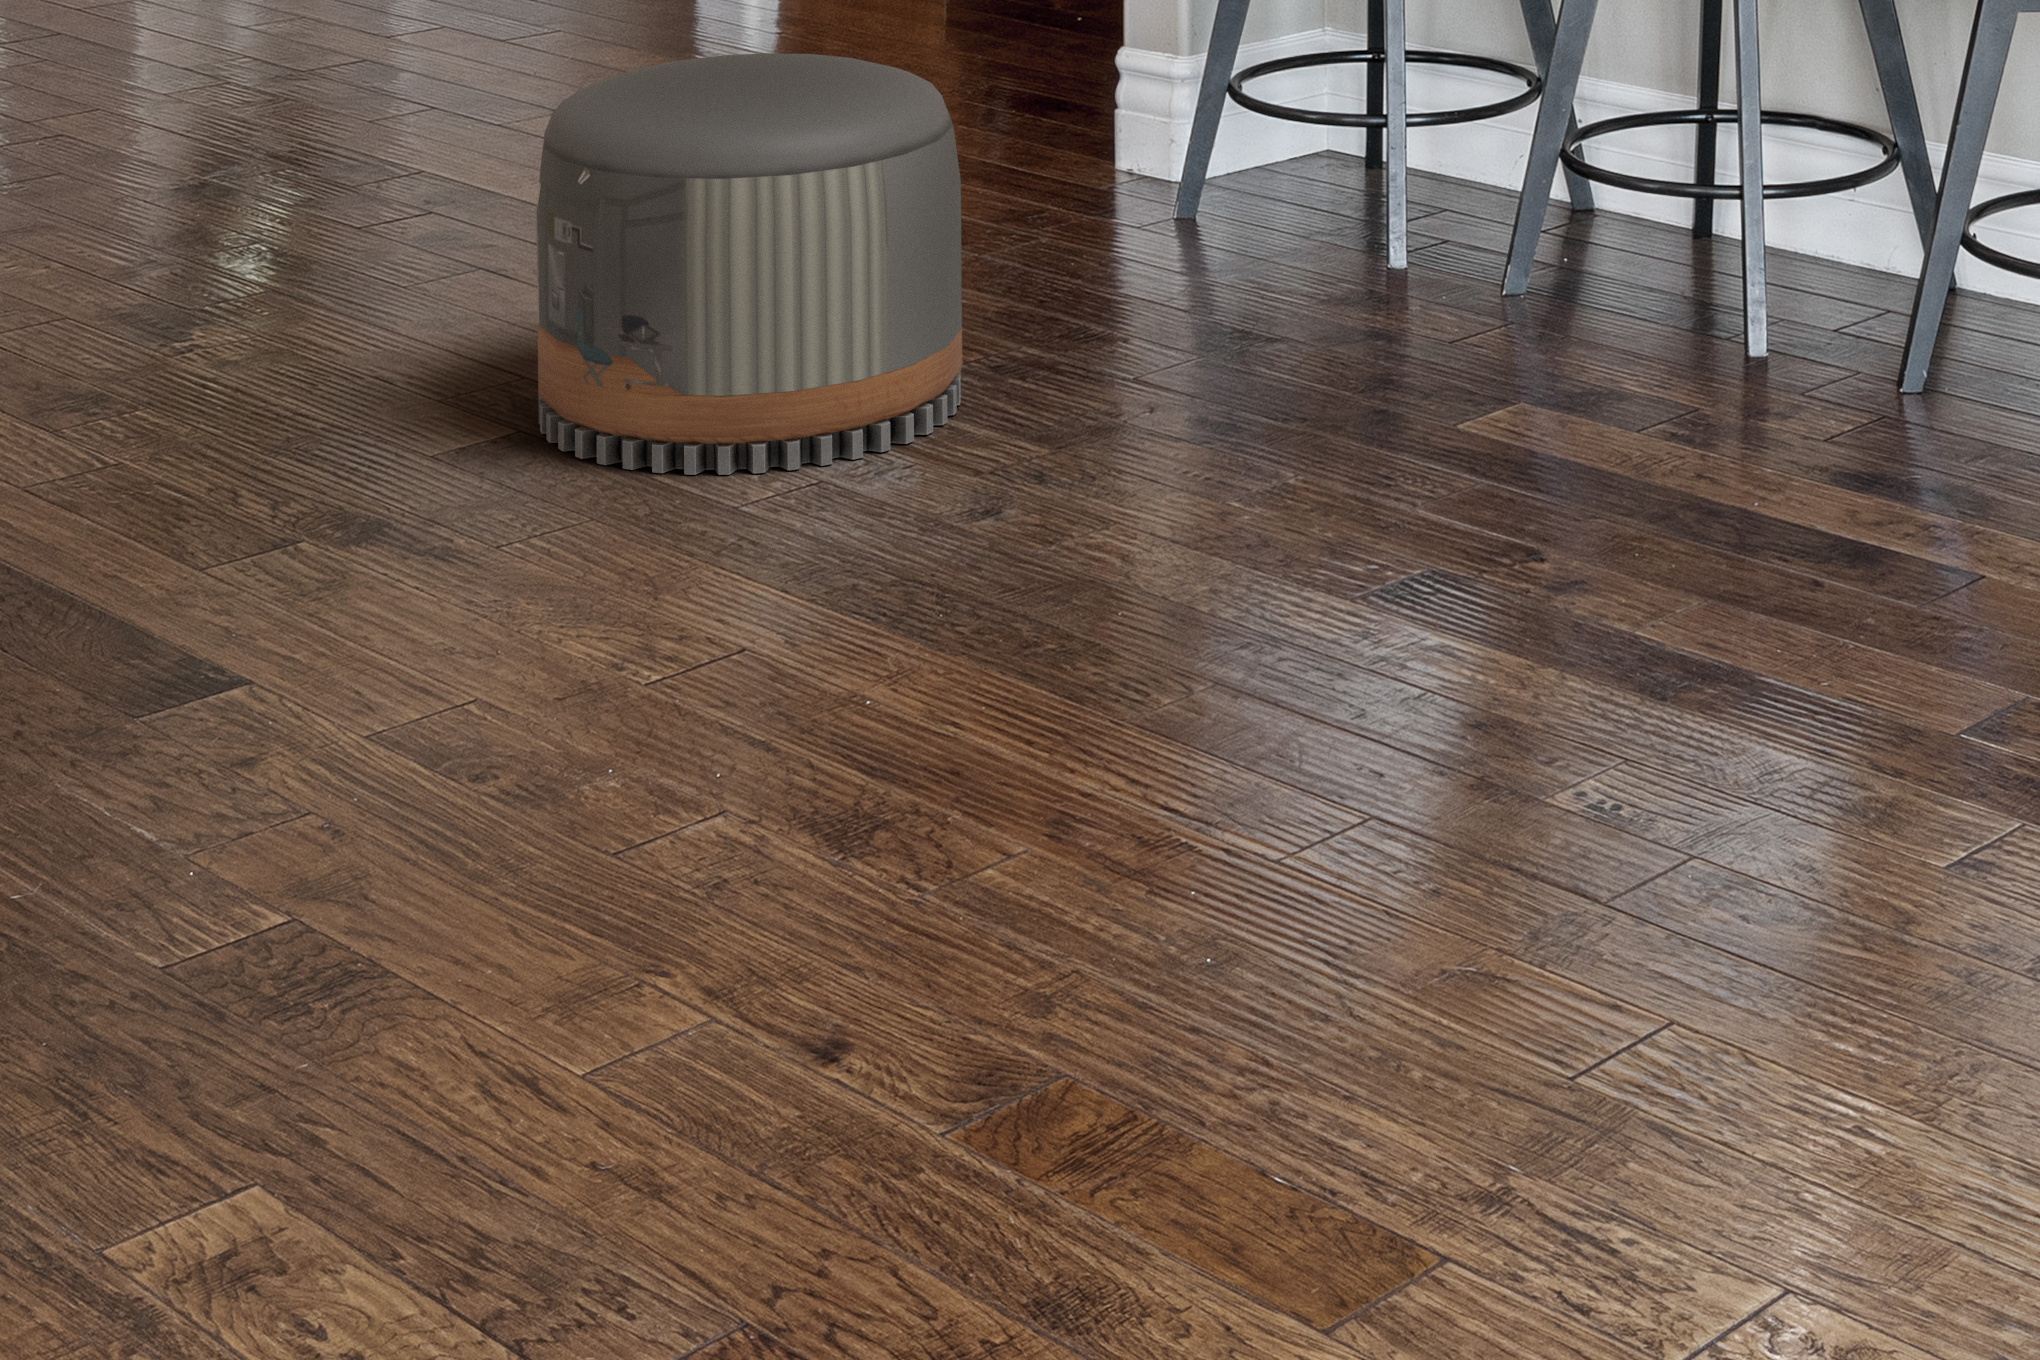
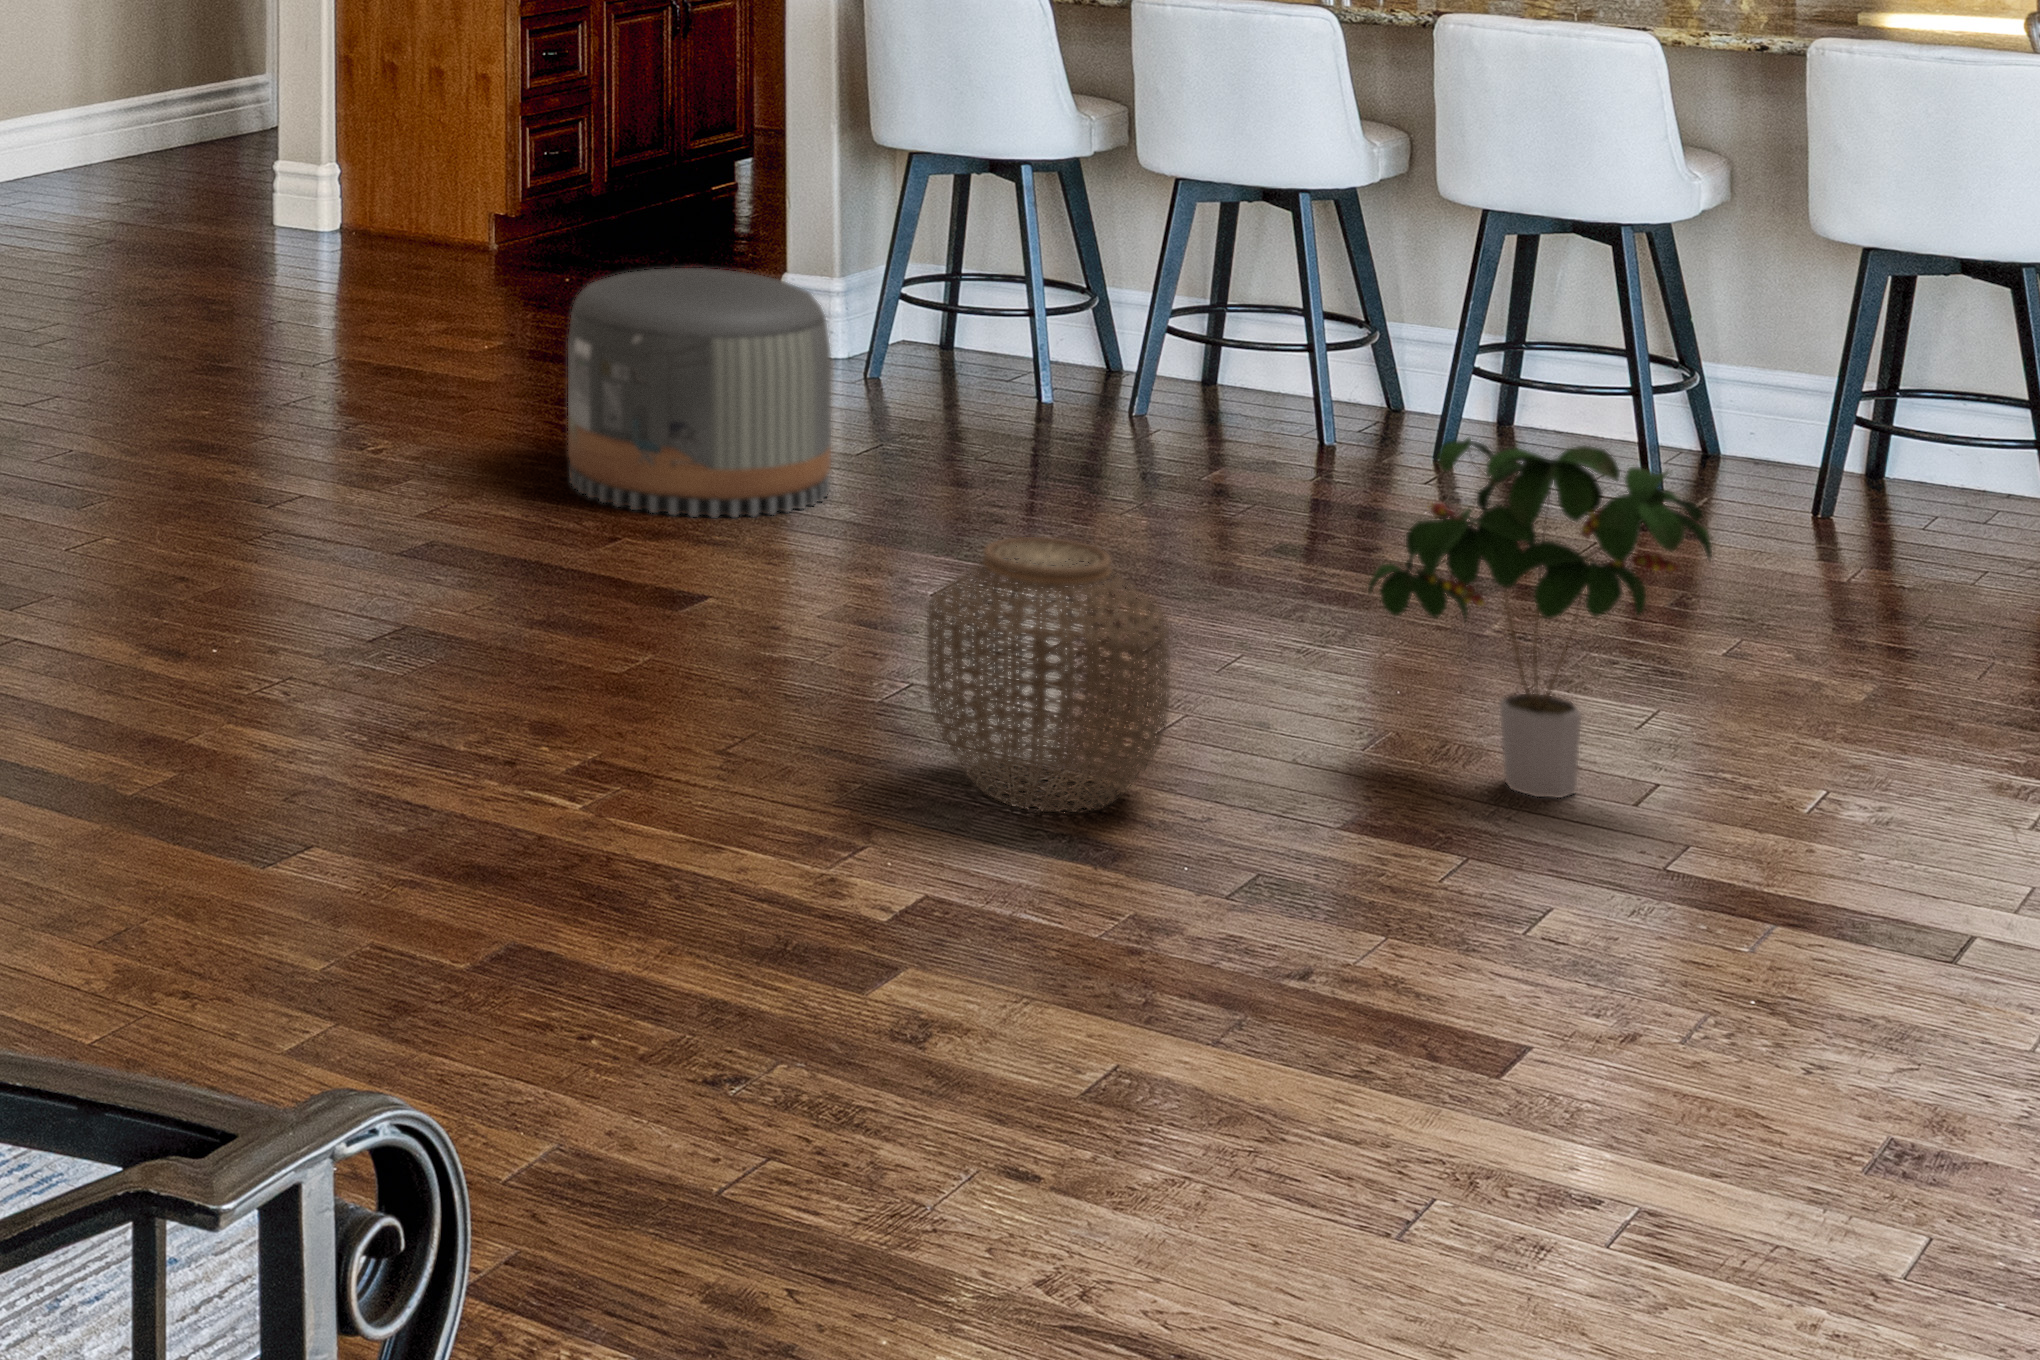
potted plant: none [1162,455,1723,1201] -> present [1368,438,1712,798]
woven basket: none [185,649,666,1231] -> present [927,537,1170,812]

